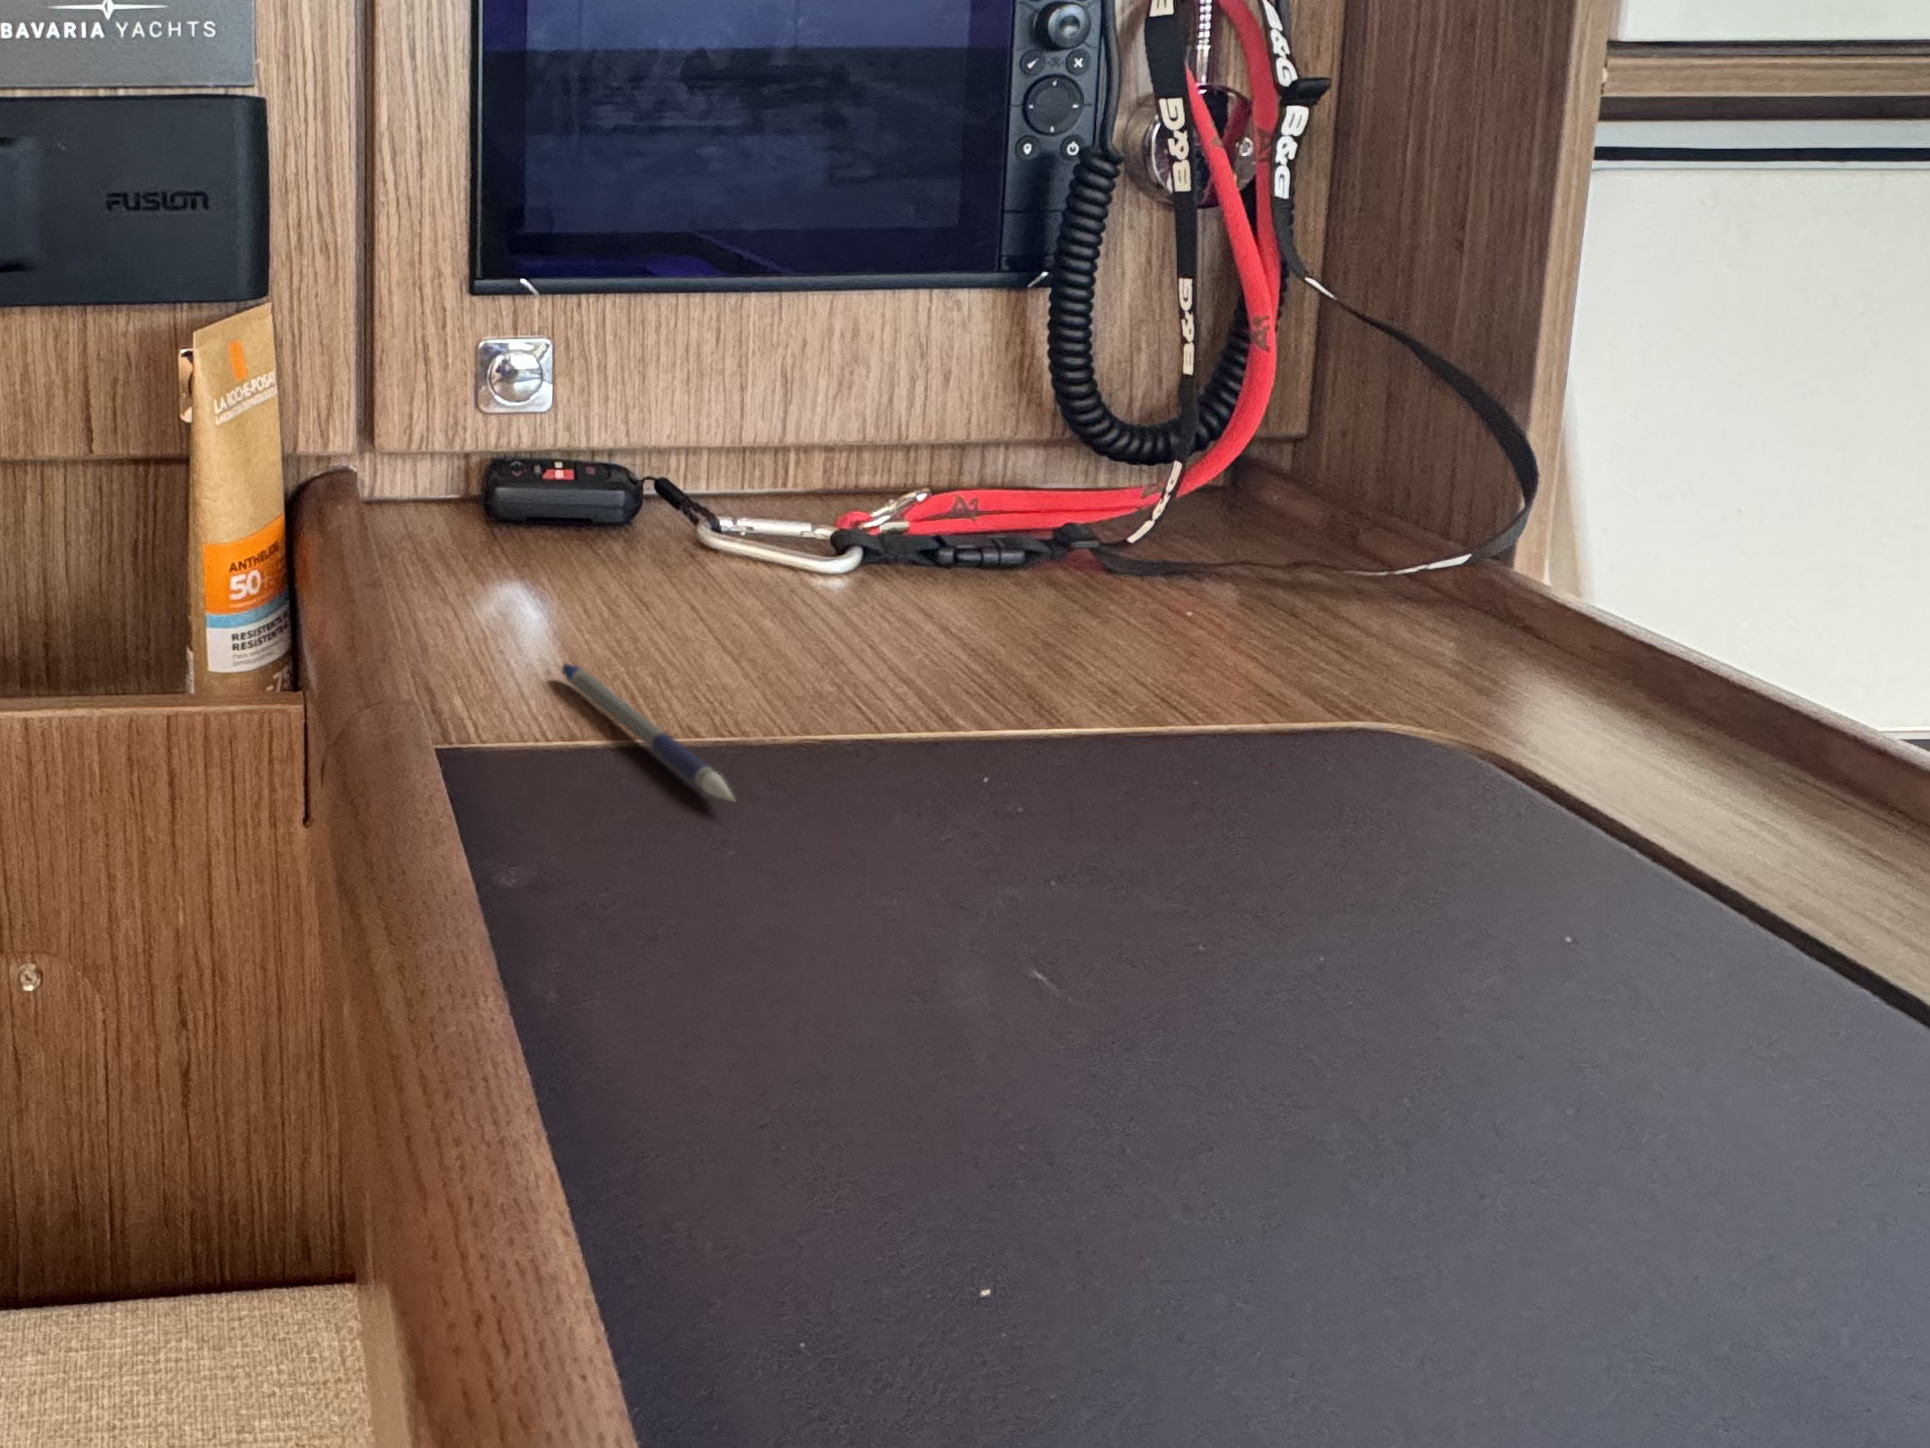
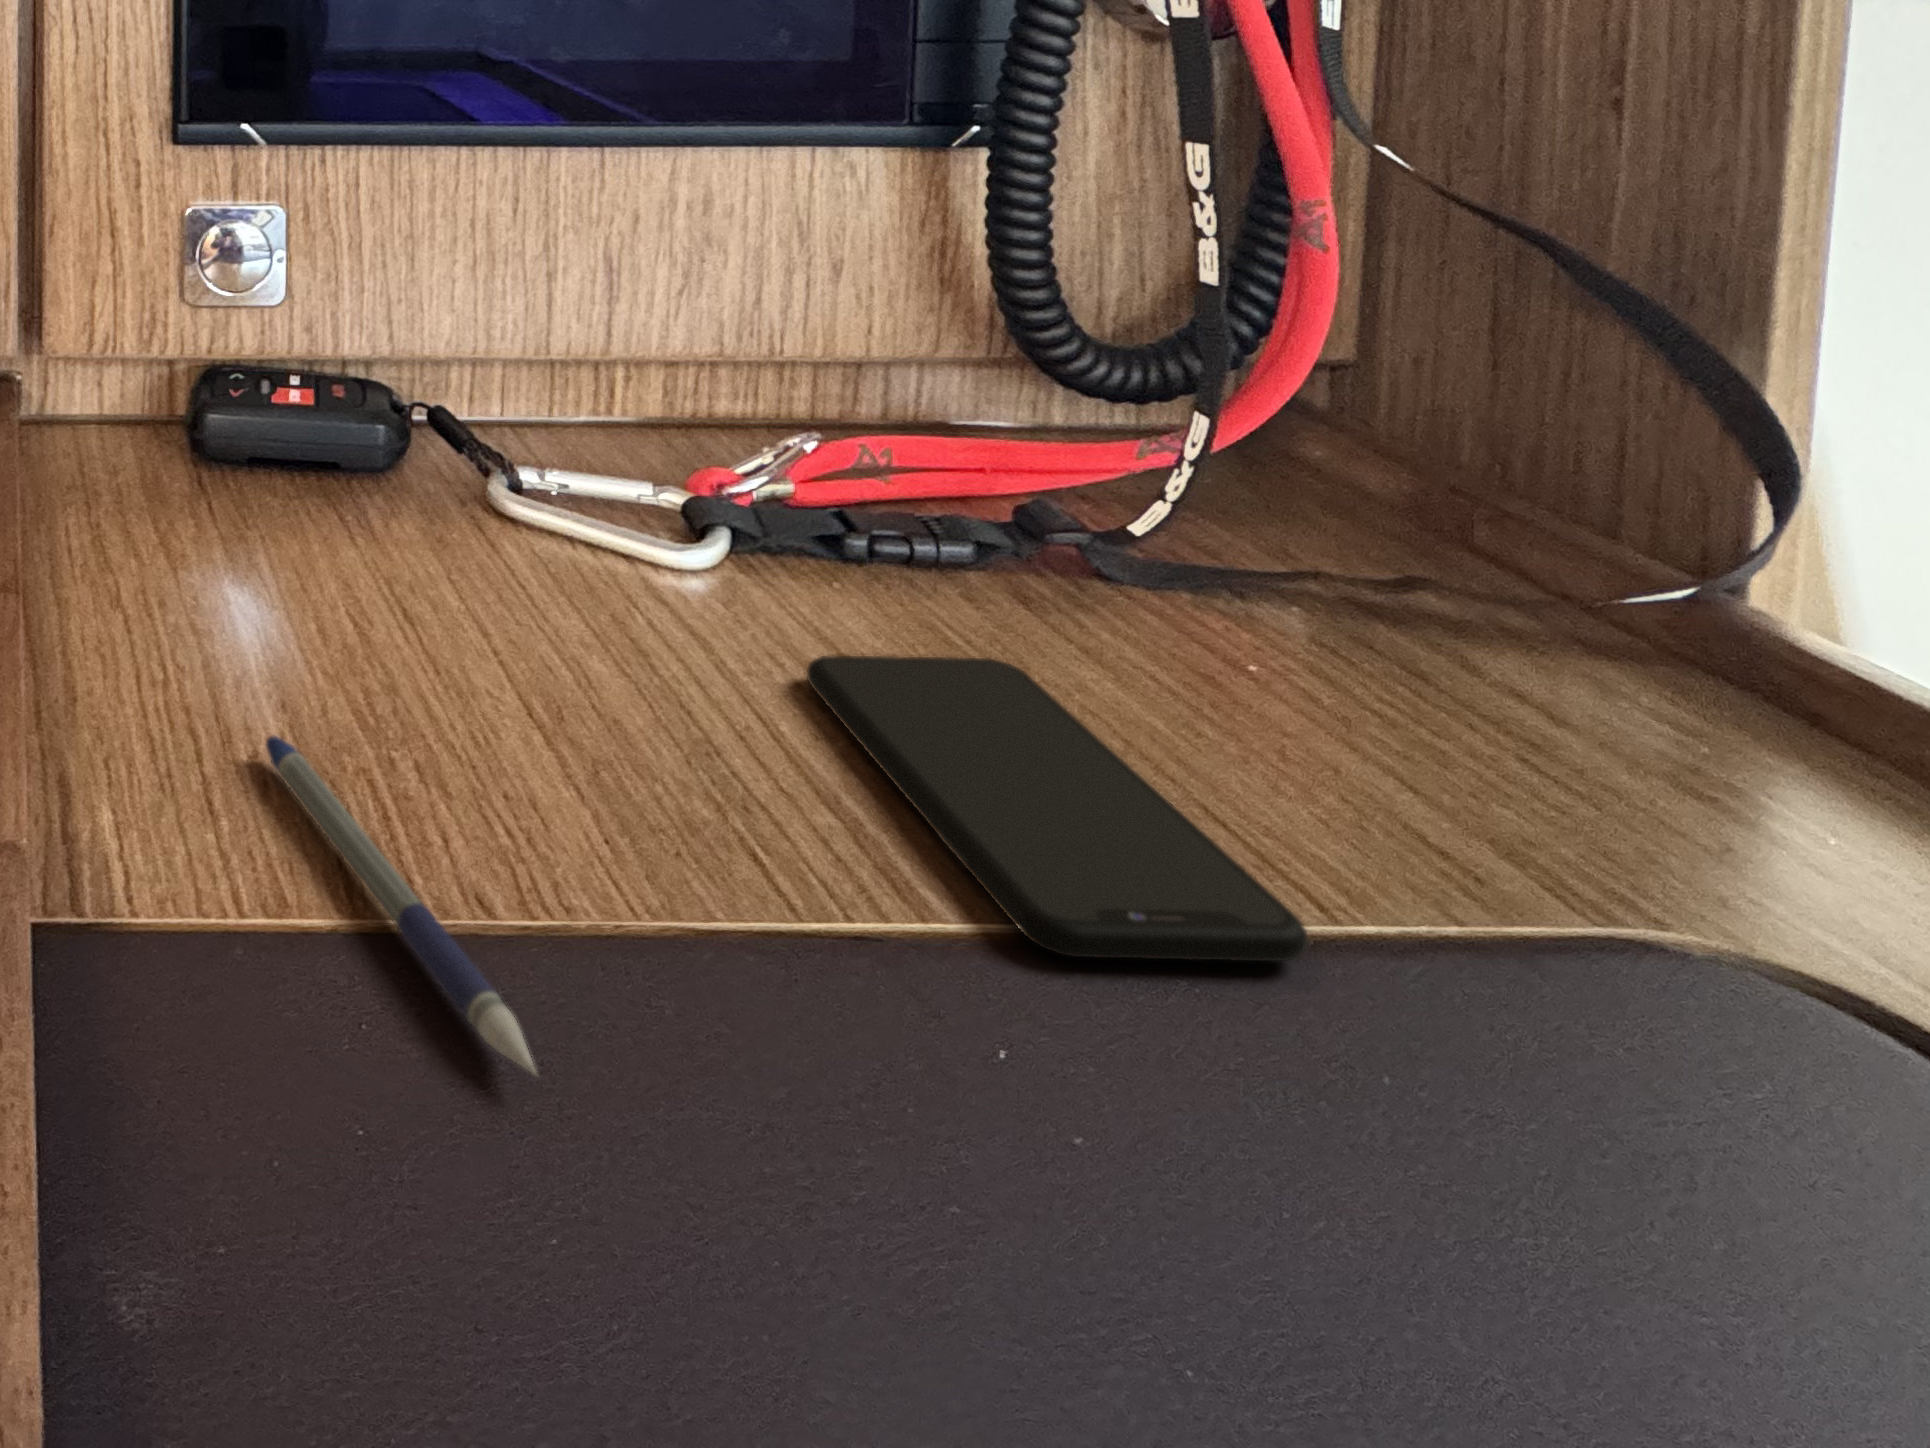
smartphone: none [907,614,1181,749] -> present [807,655,1308,961]

